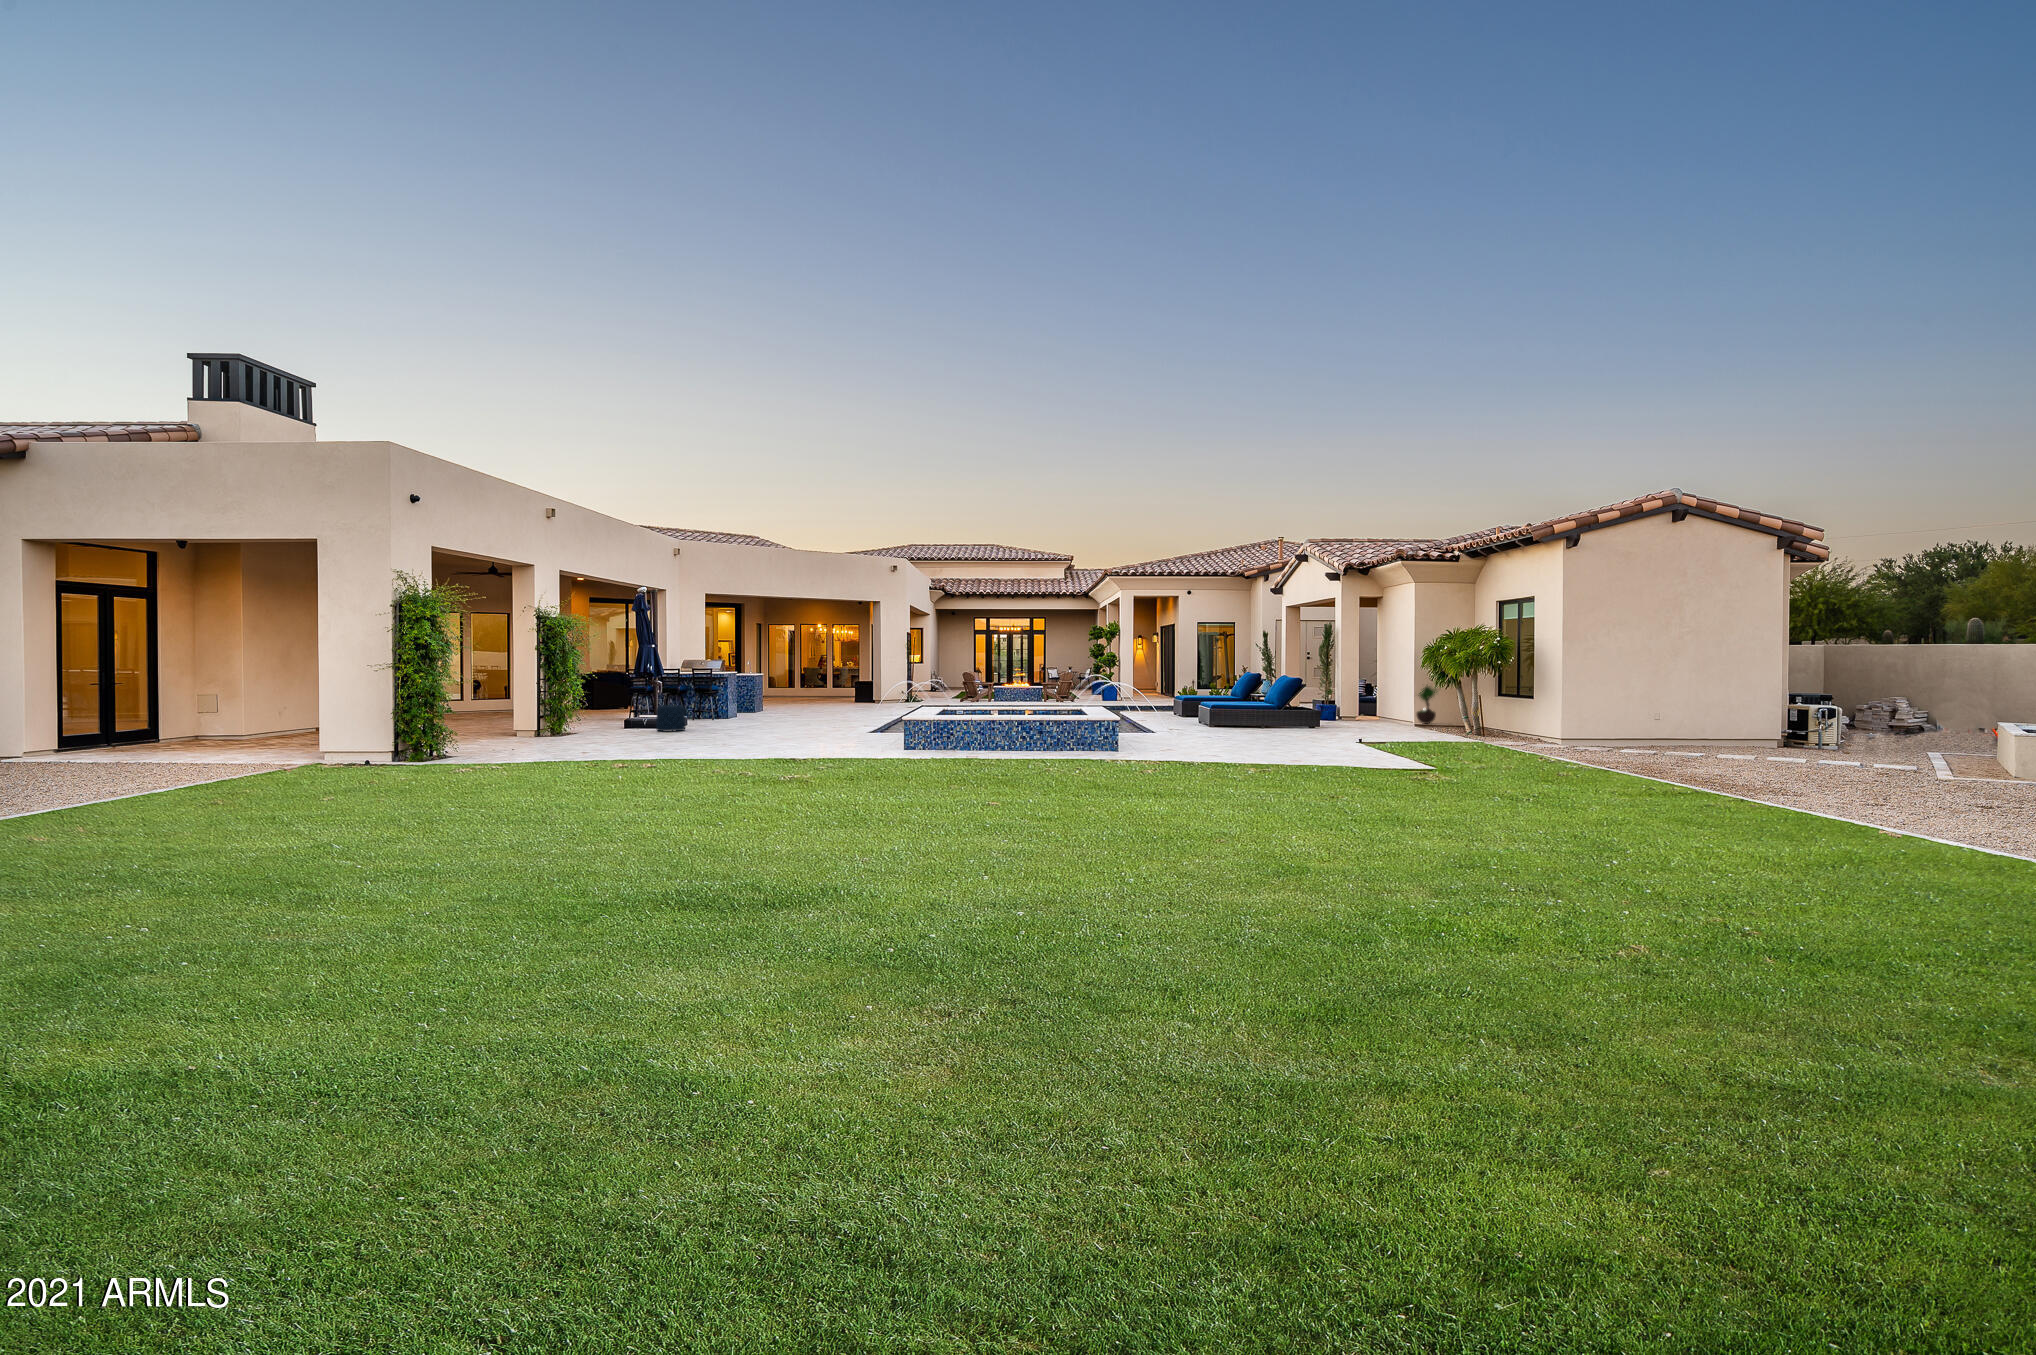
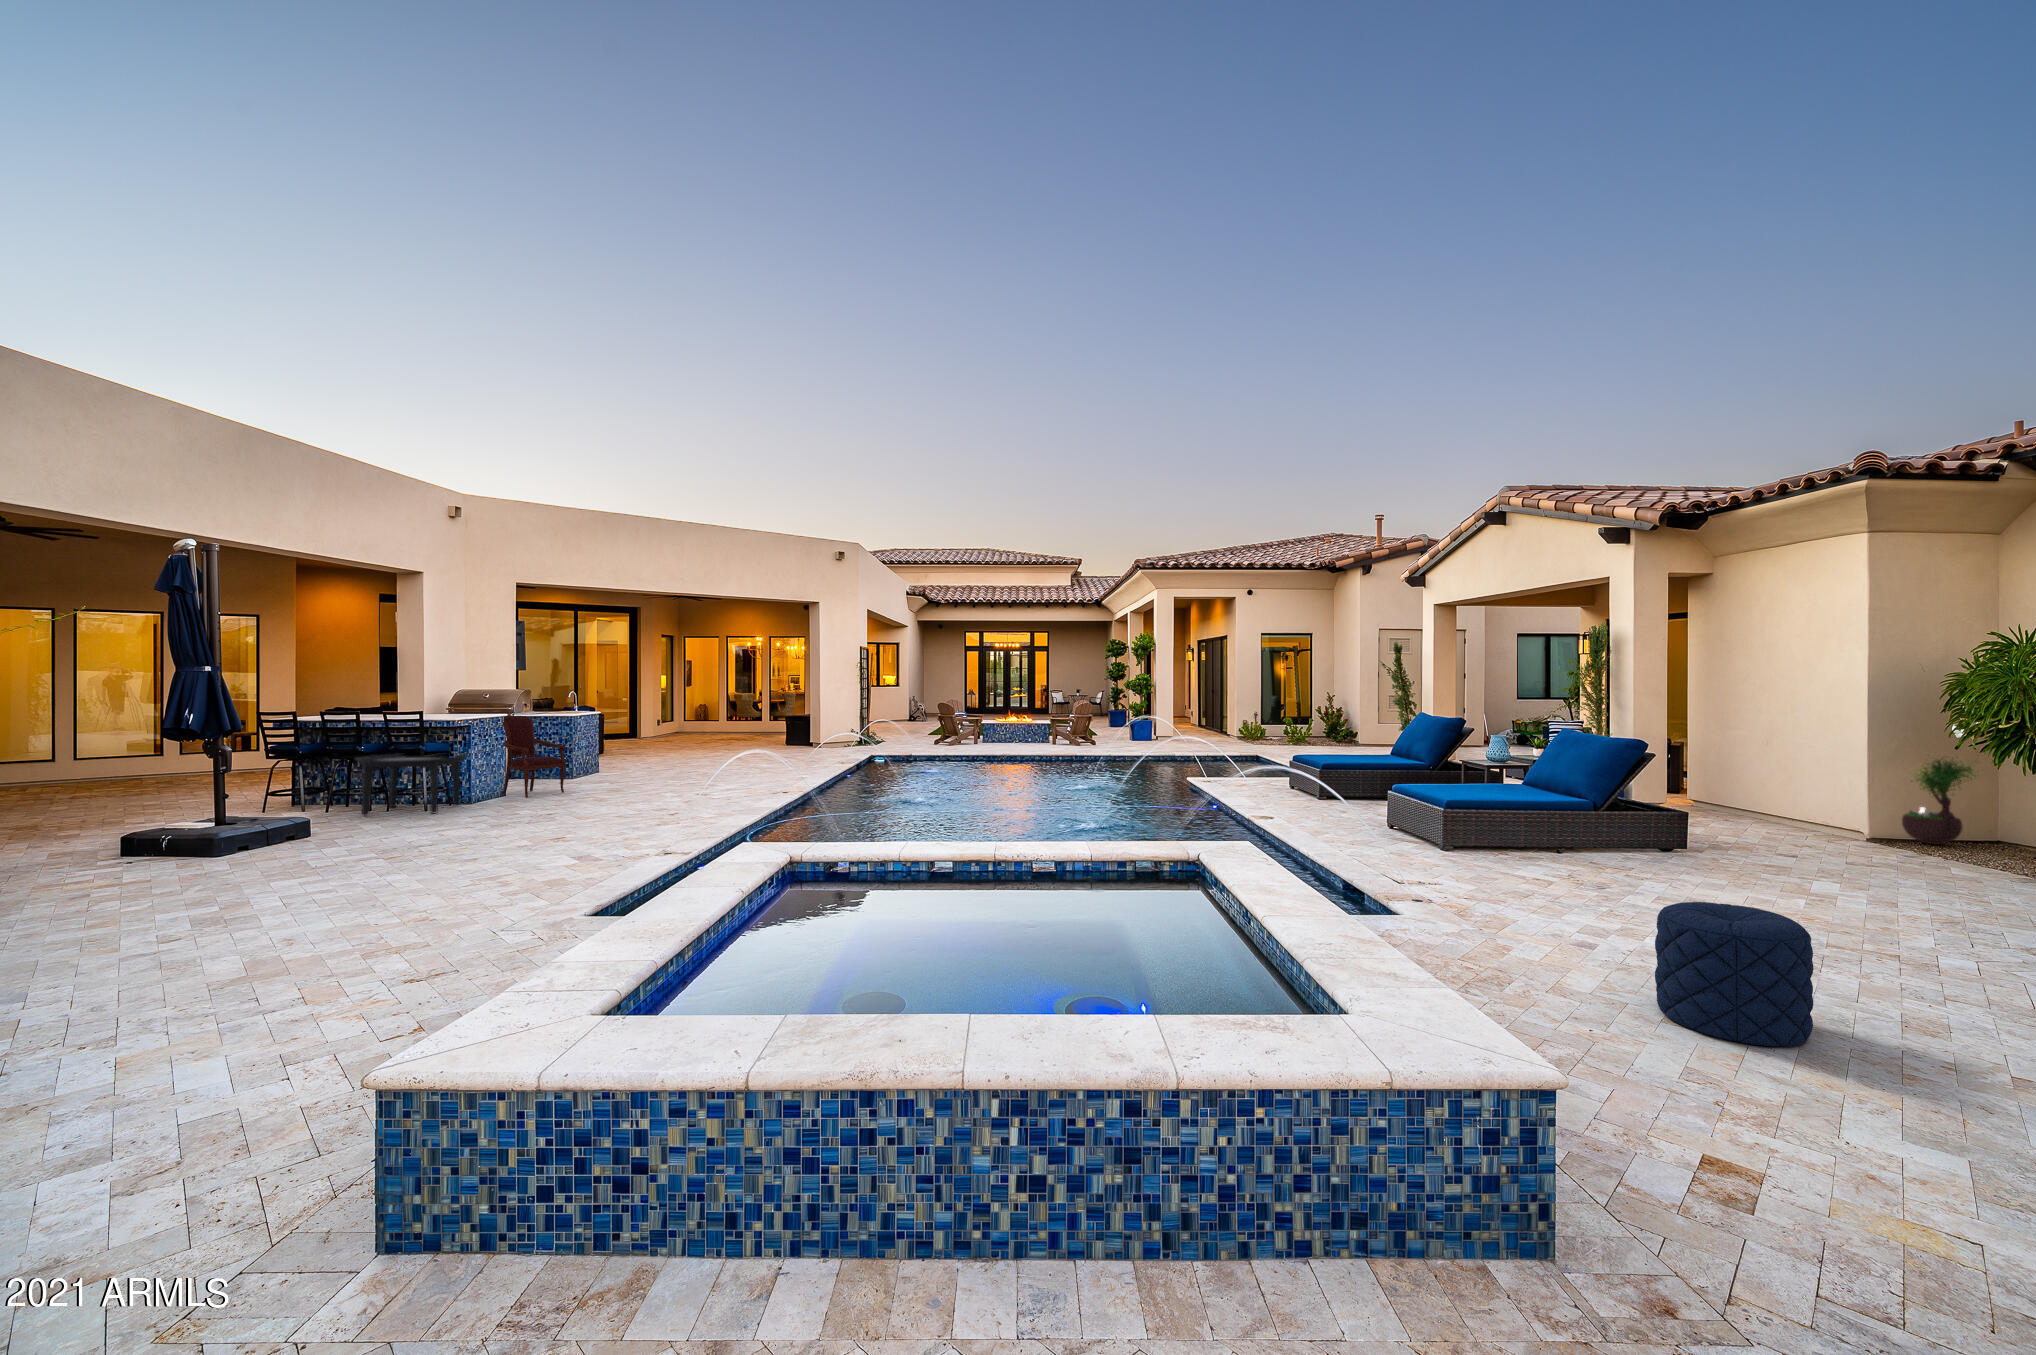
armchair: none [737,674,770,717] -> present [503,716,566,798]
round table: none [685,692,735,721] -> present [356,753,468,816]
pouf: present [656,705,686,732] -> present [1655,902,1814,1046]

